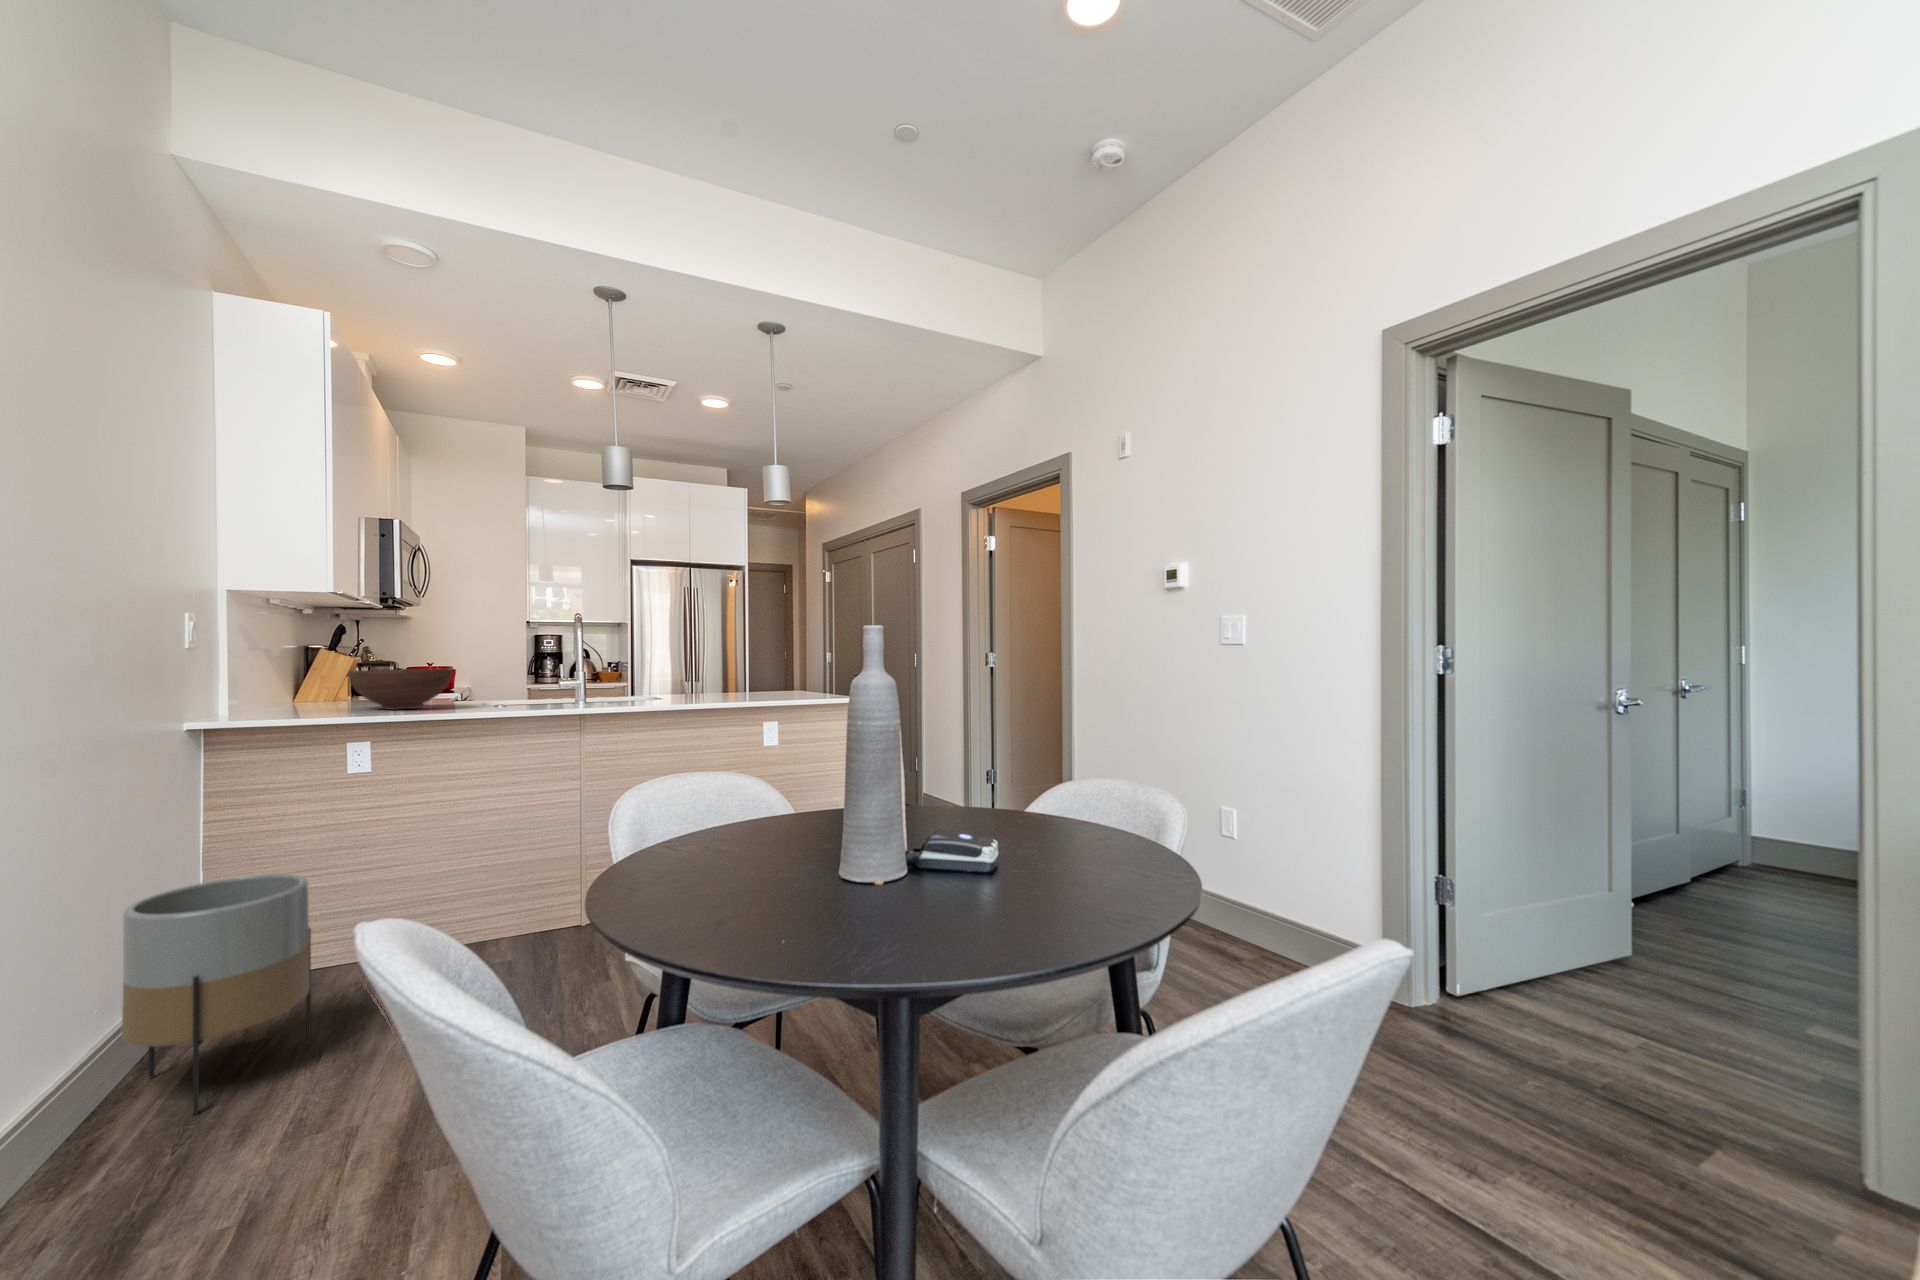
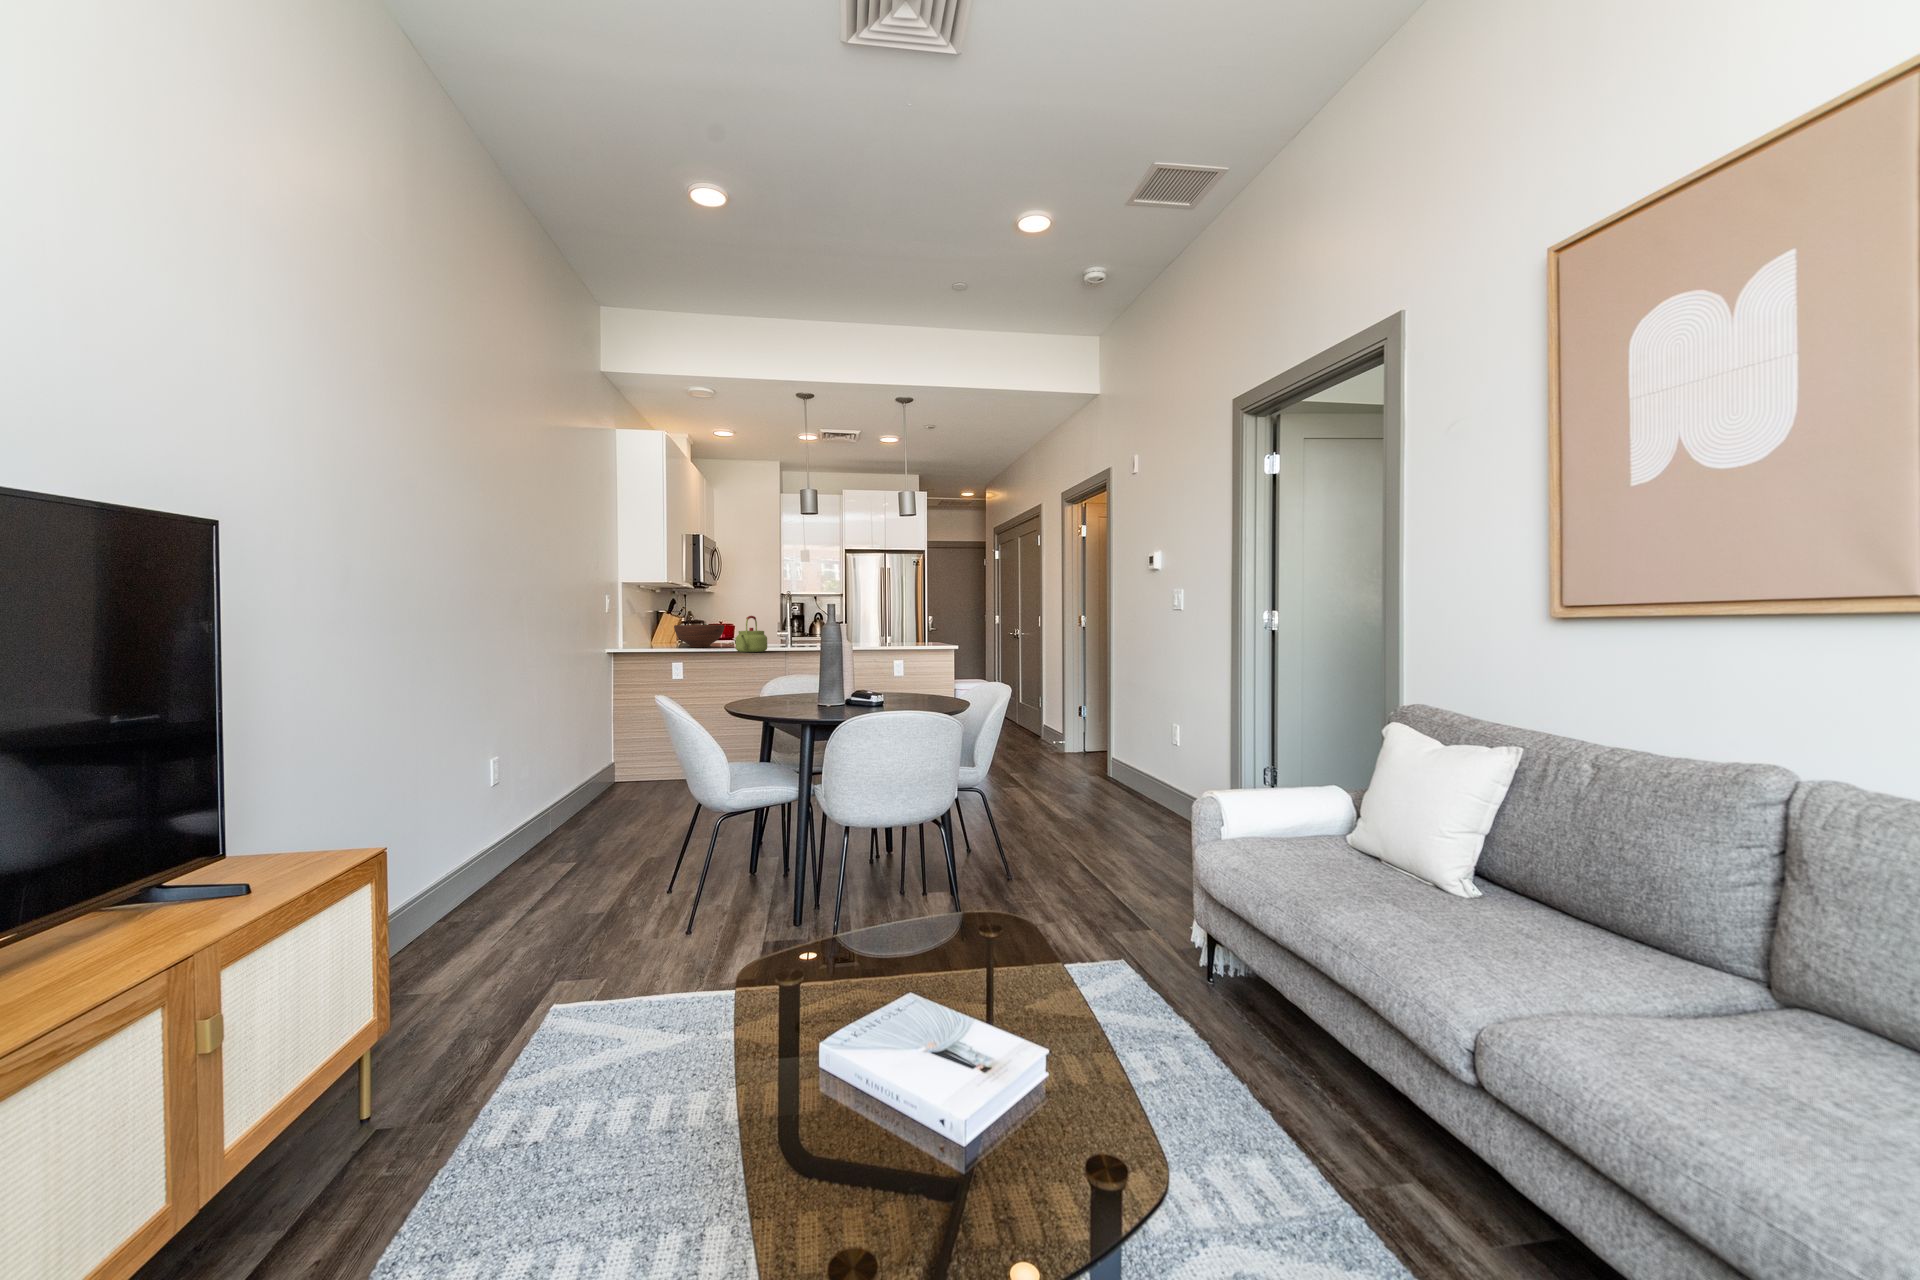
kettle: none [482,652,544,716] -> present [736,616,767,652]
planter: present [122,874,311,1115] -> none [589,721,657,816]

